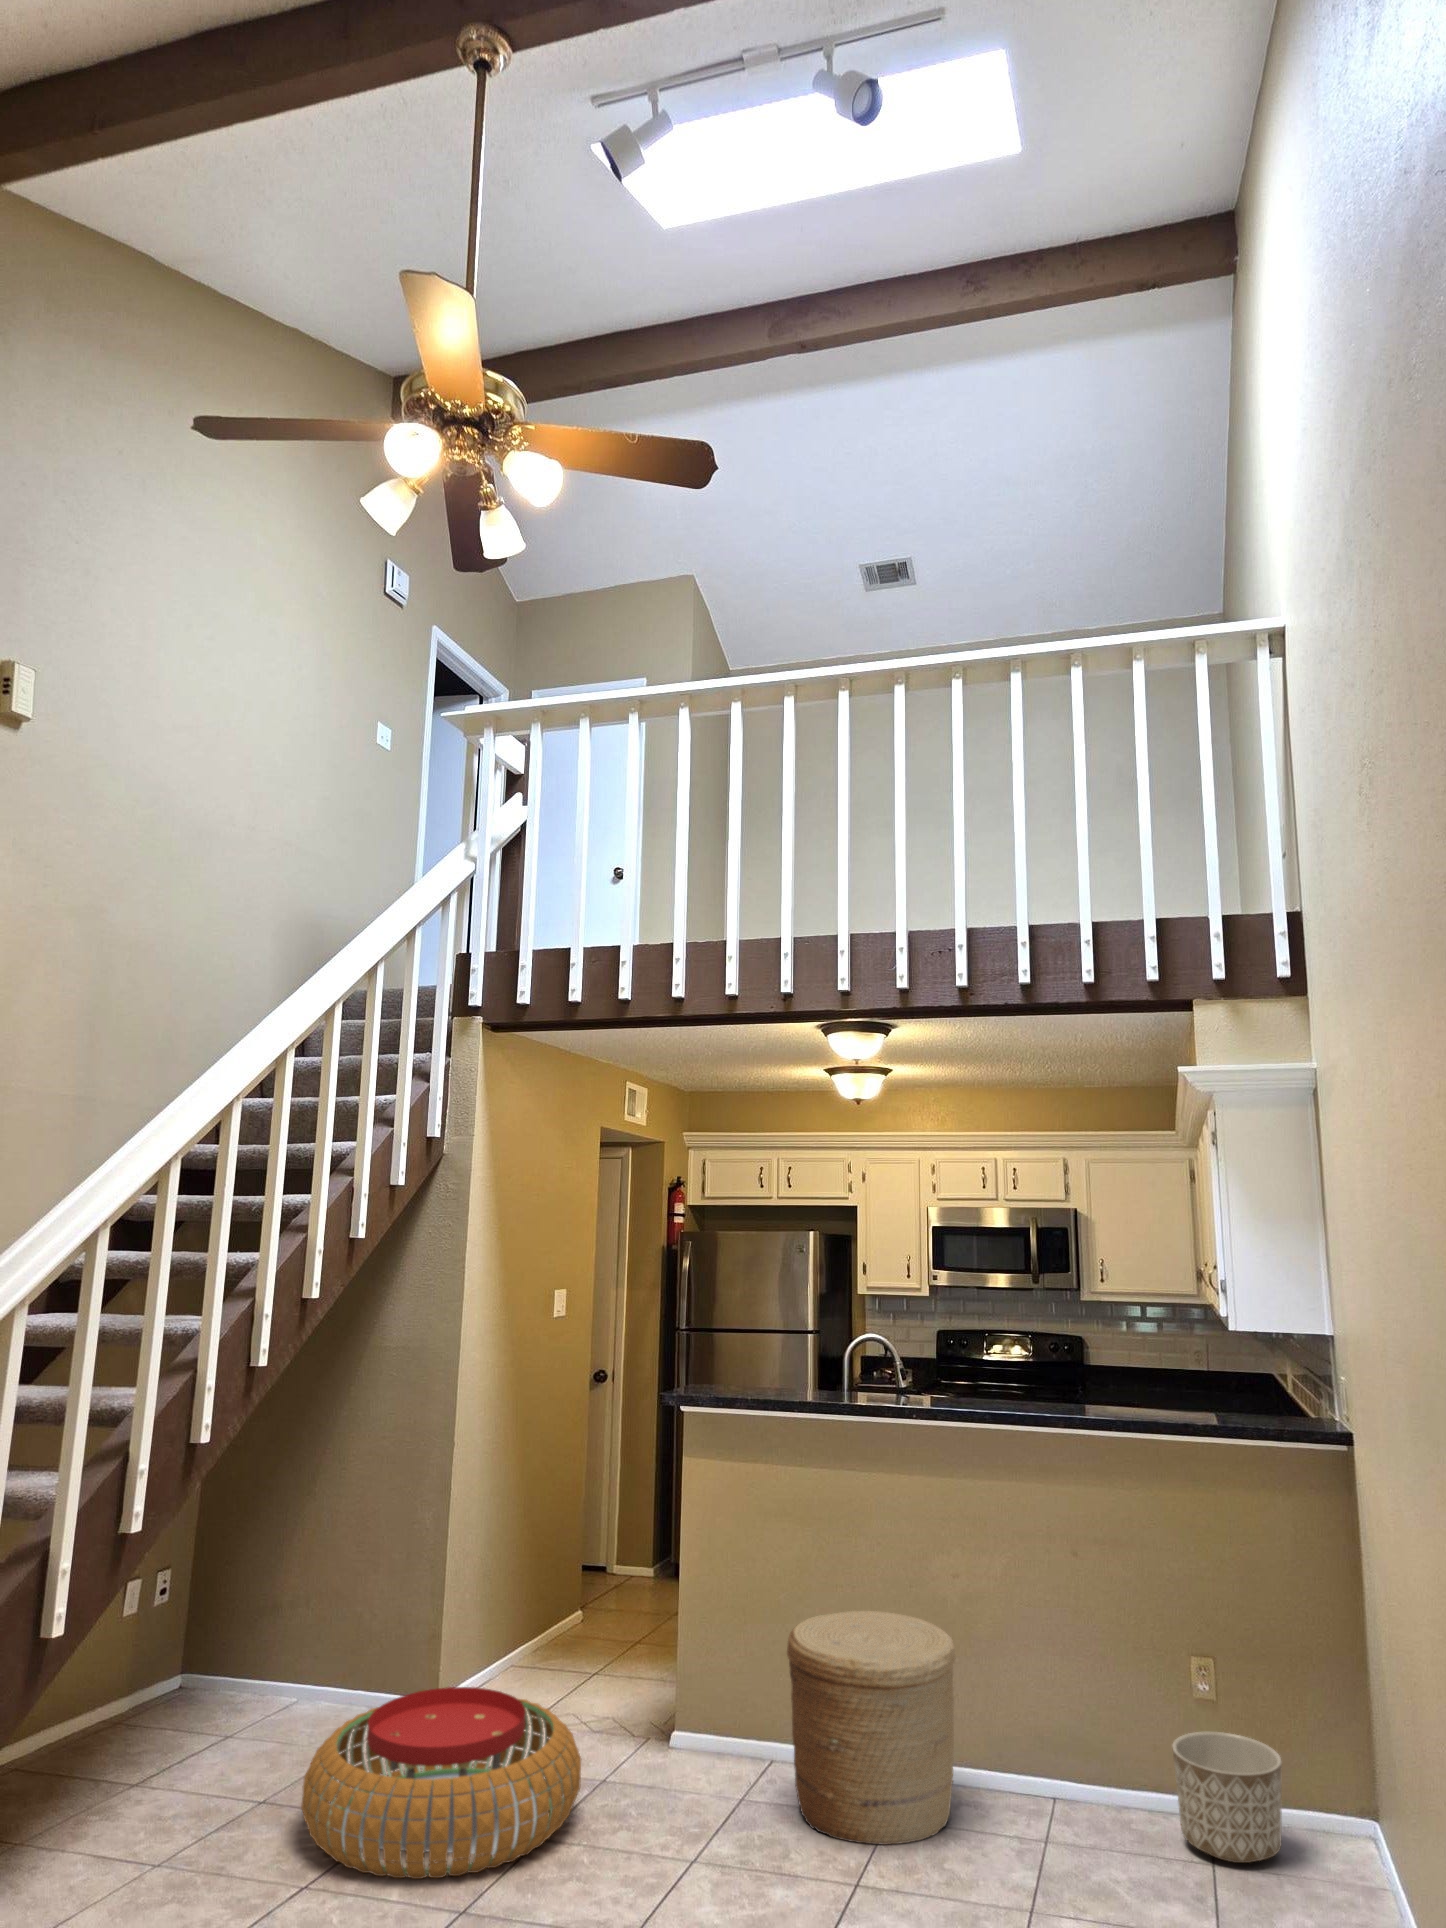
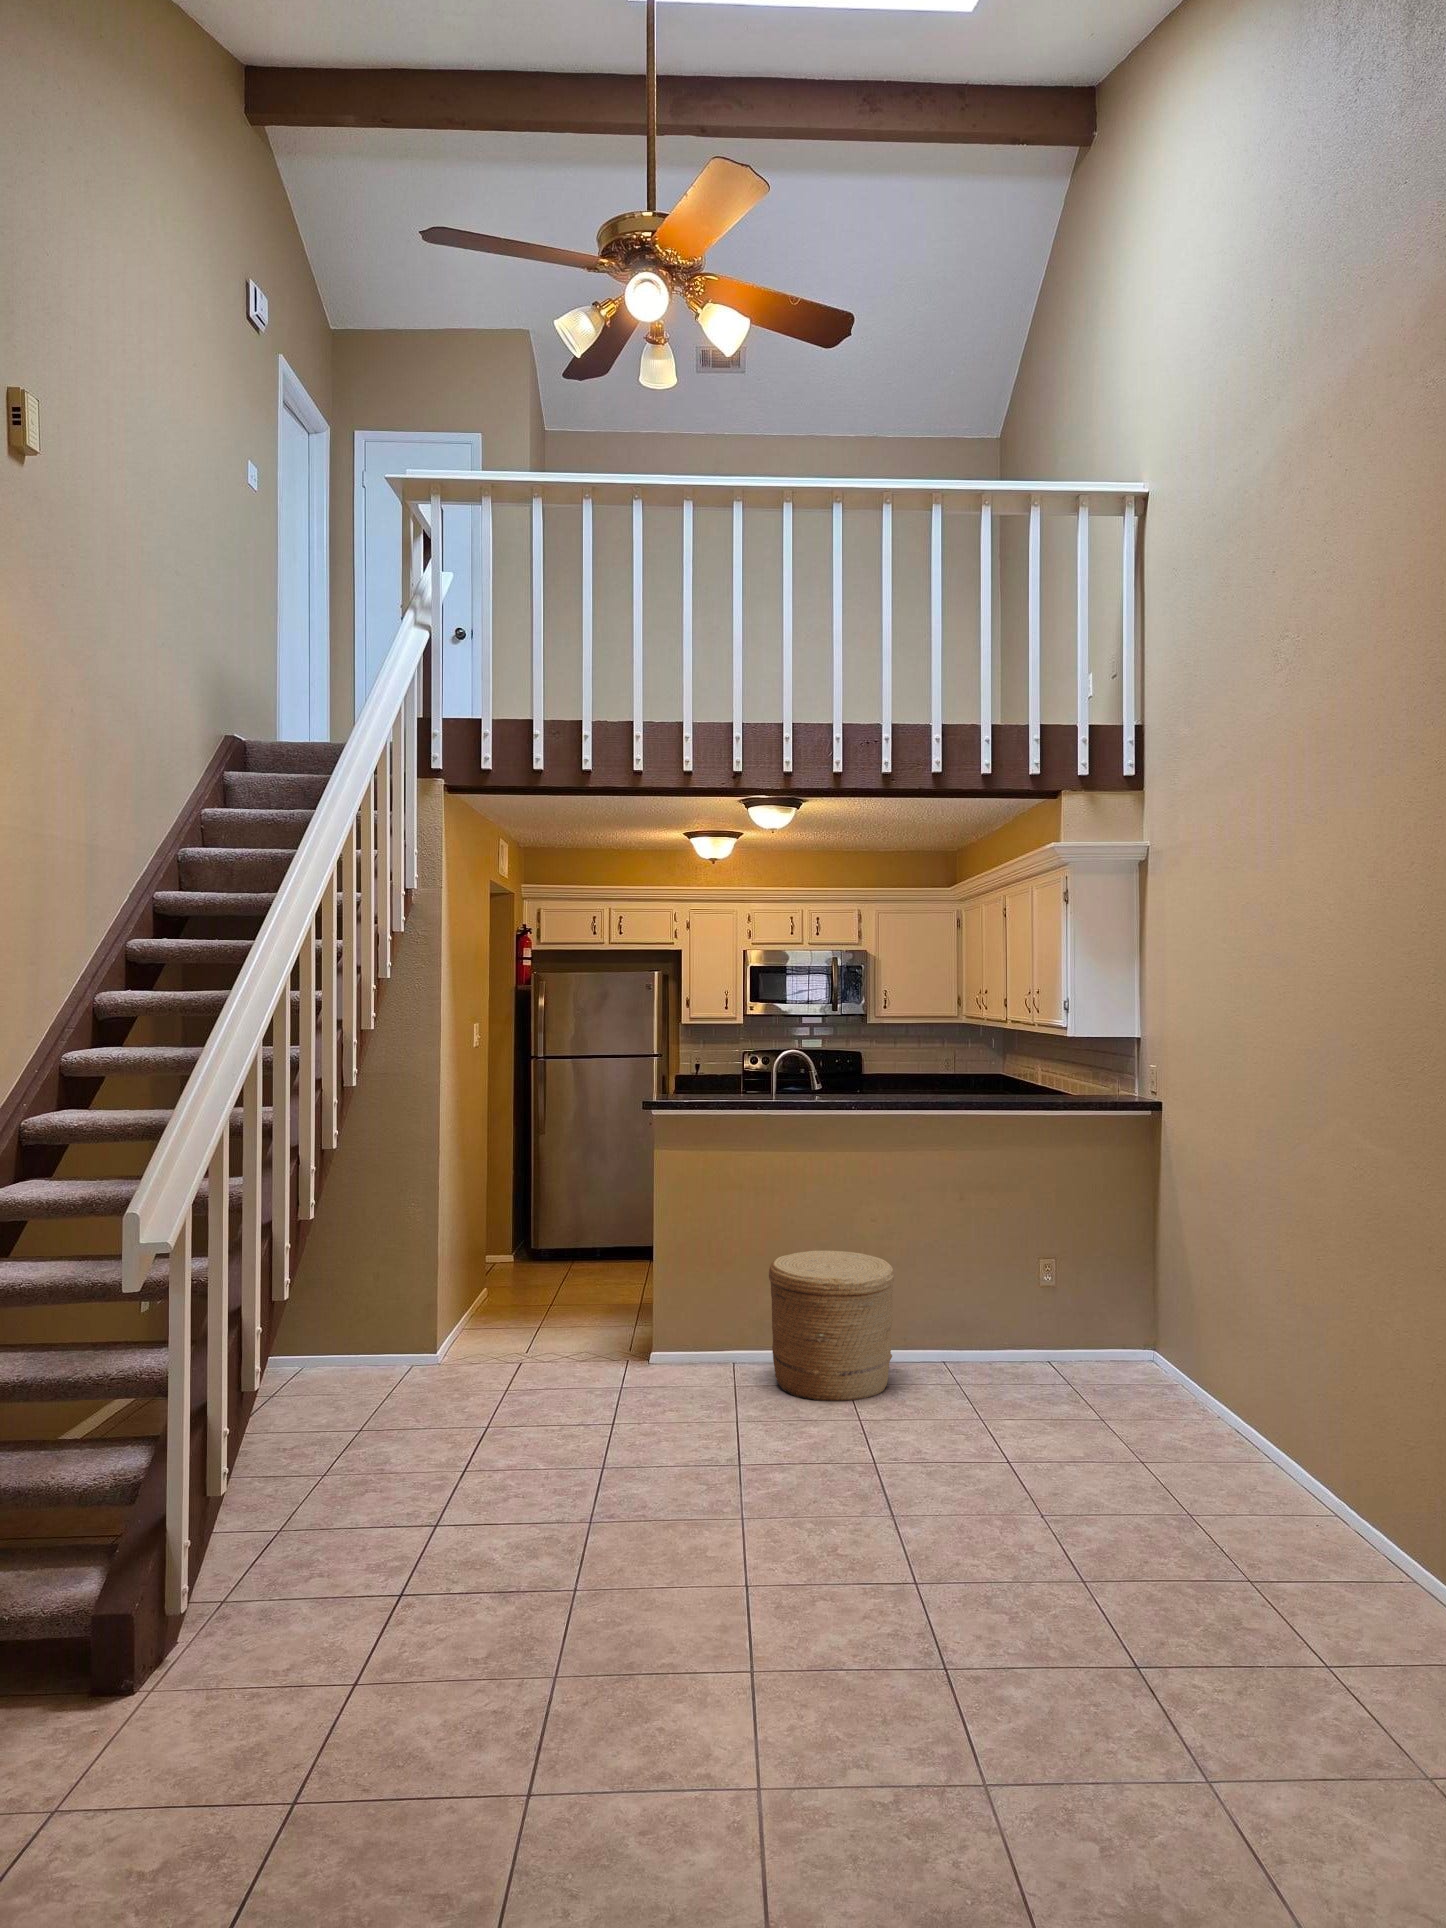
pouf: present [301,1687,581,1879] -> none [415,1329,633,1459]
planter: present [1172,1732,1282,1863] -> none [1038,1307,1111,1383]

